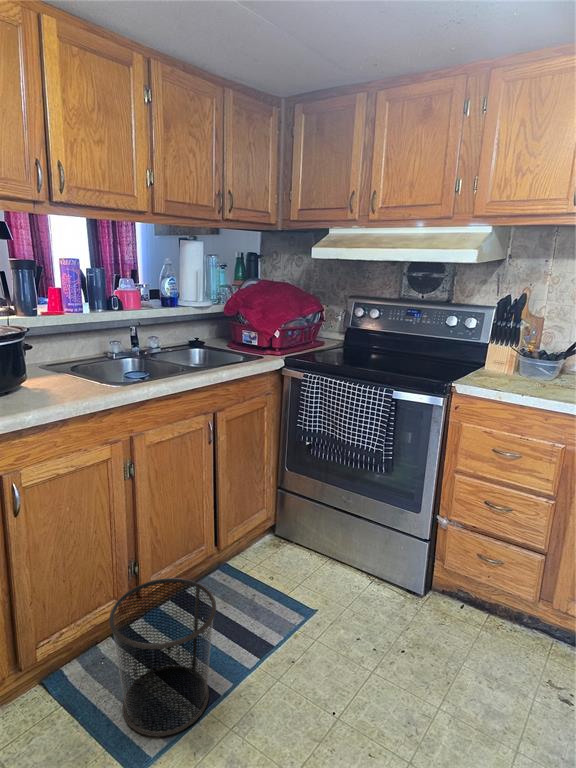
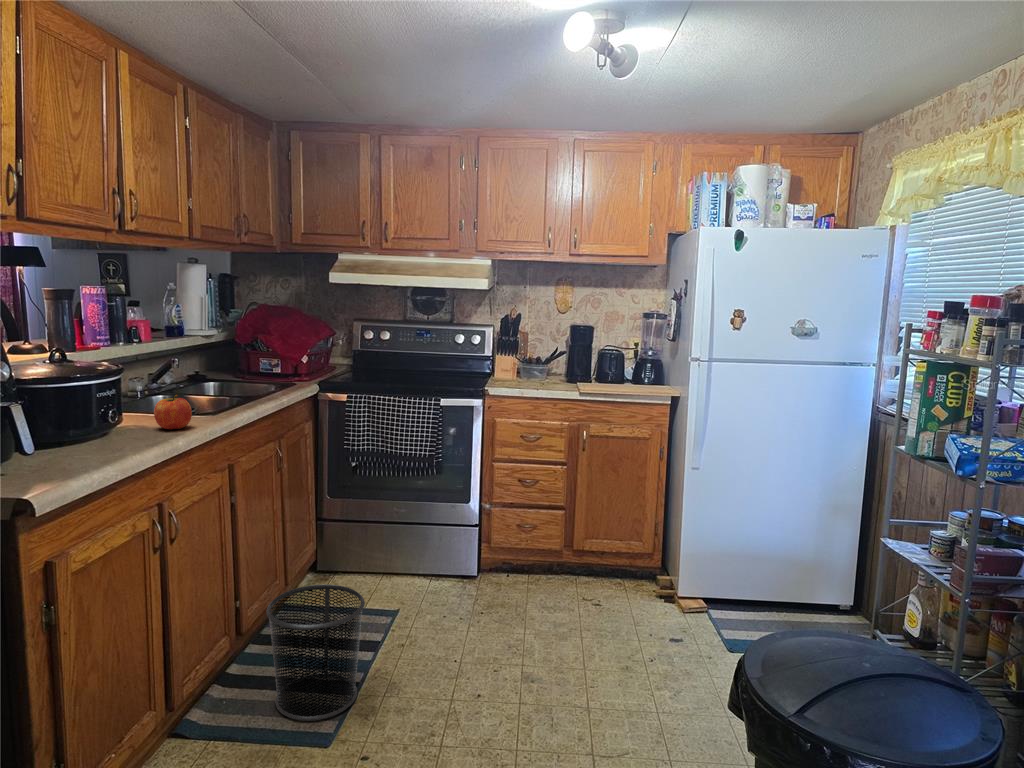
fruit: none [28,367,64,401] -> present [154,395,192,429]

